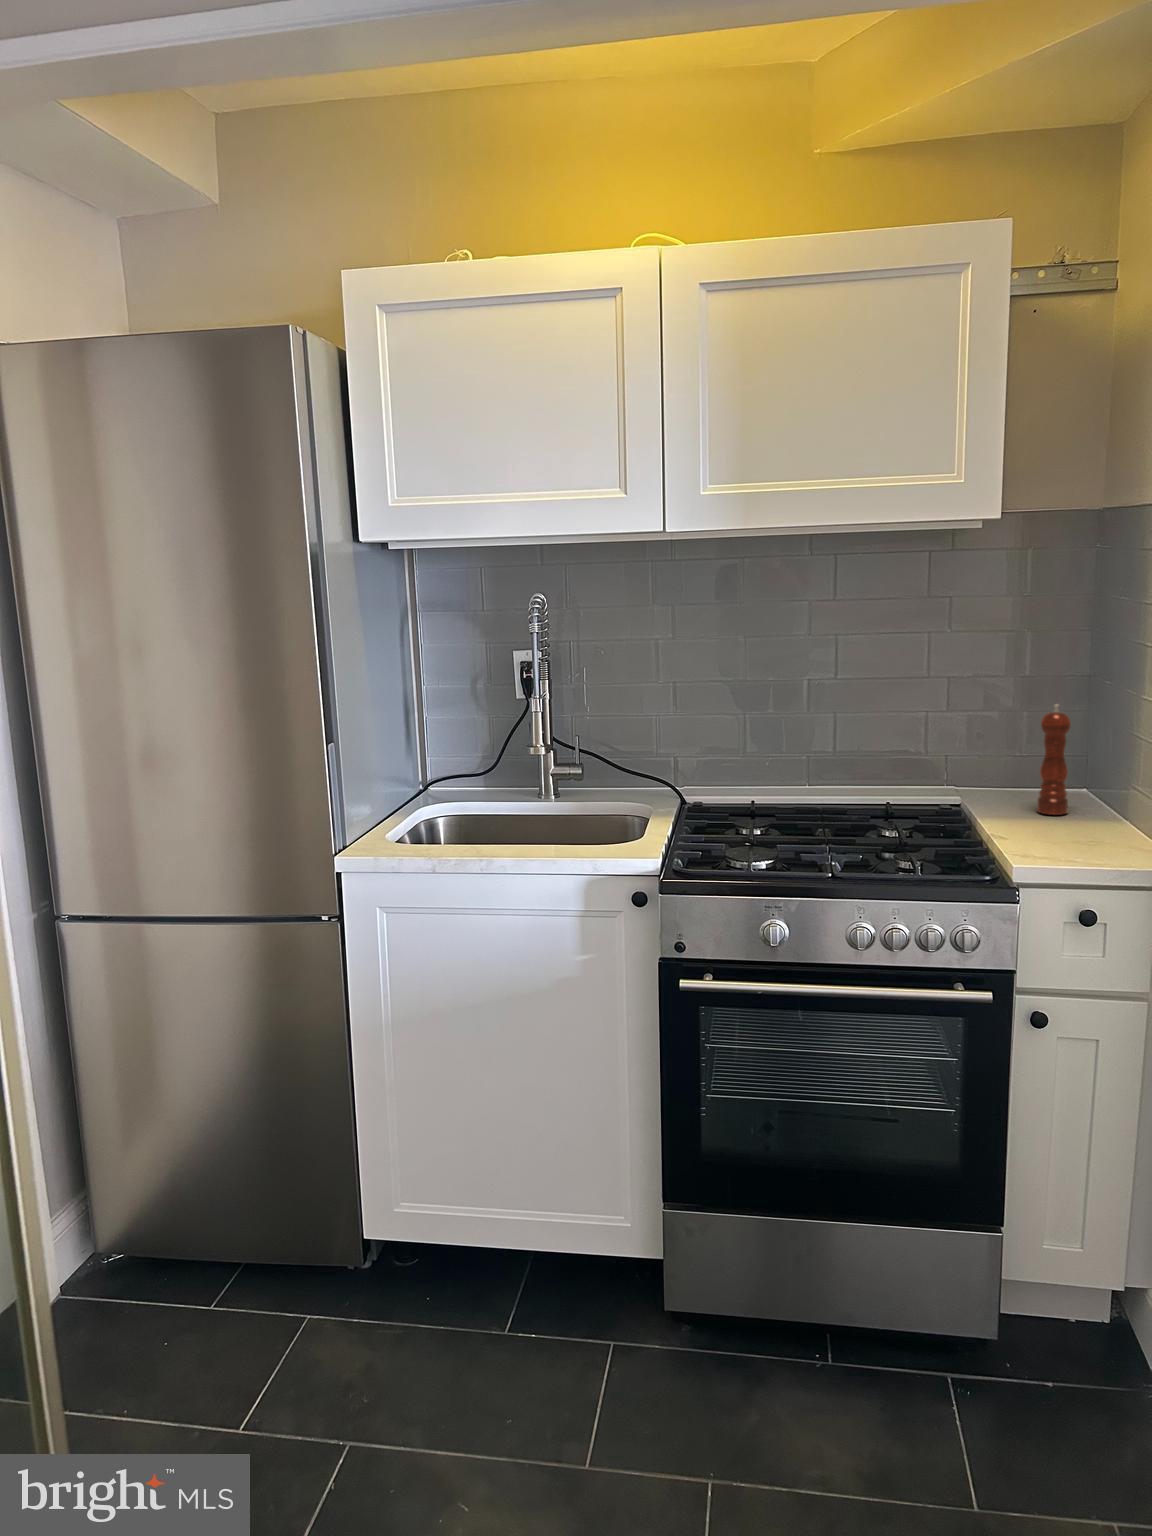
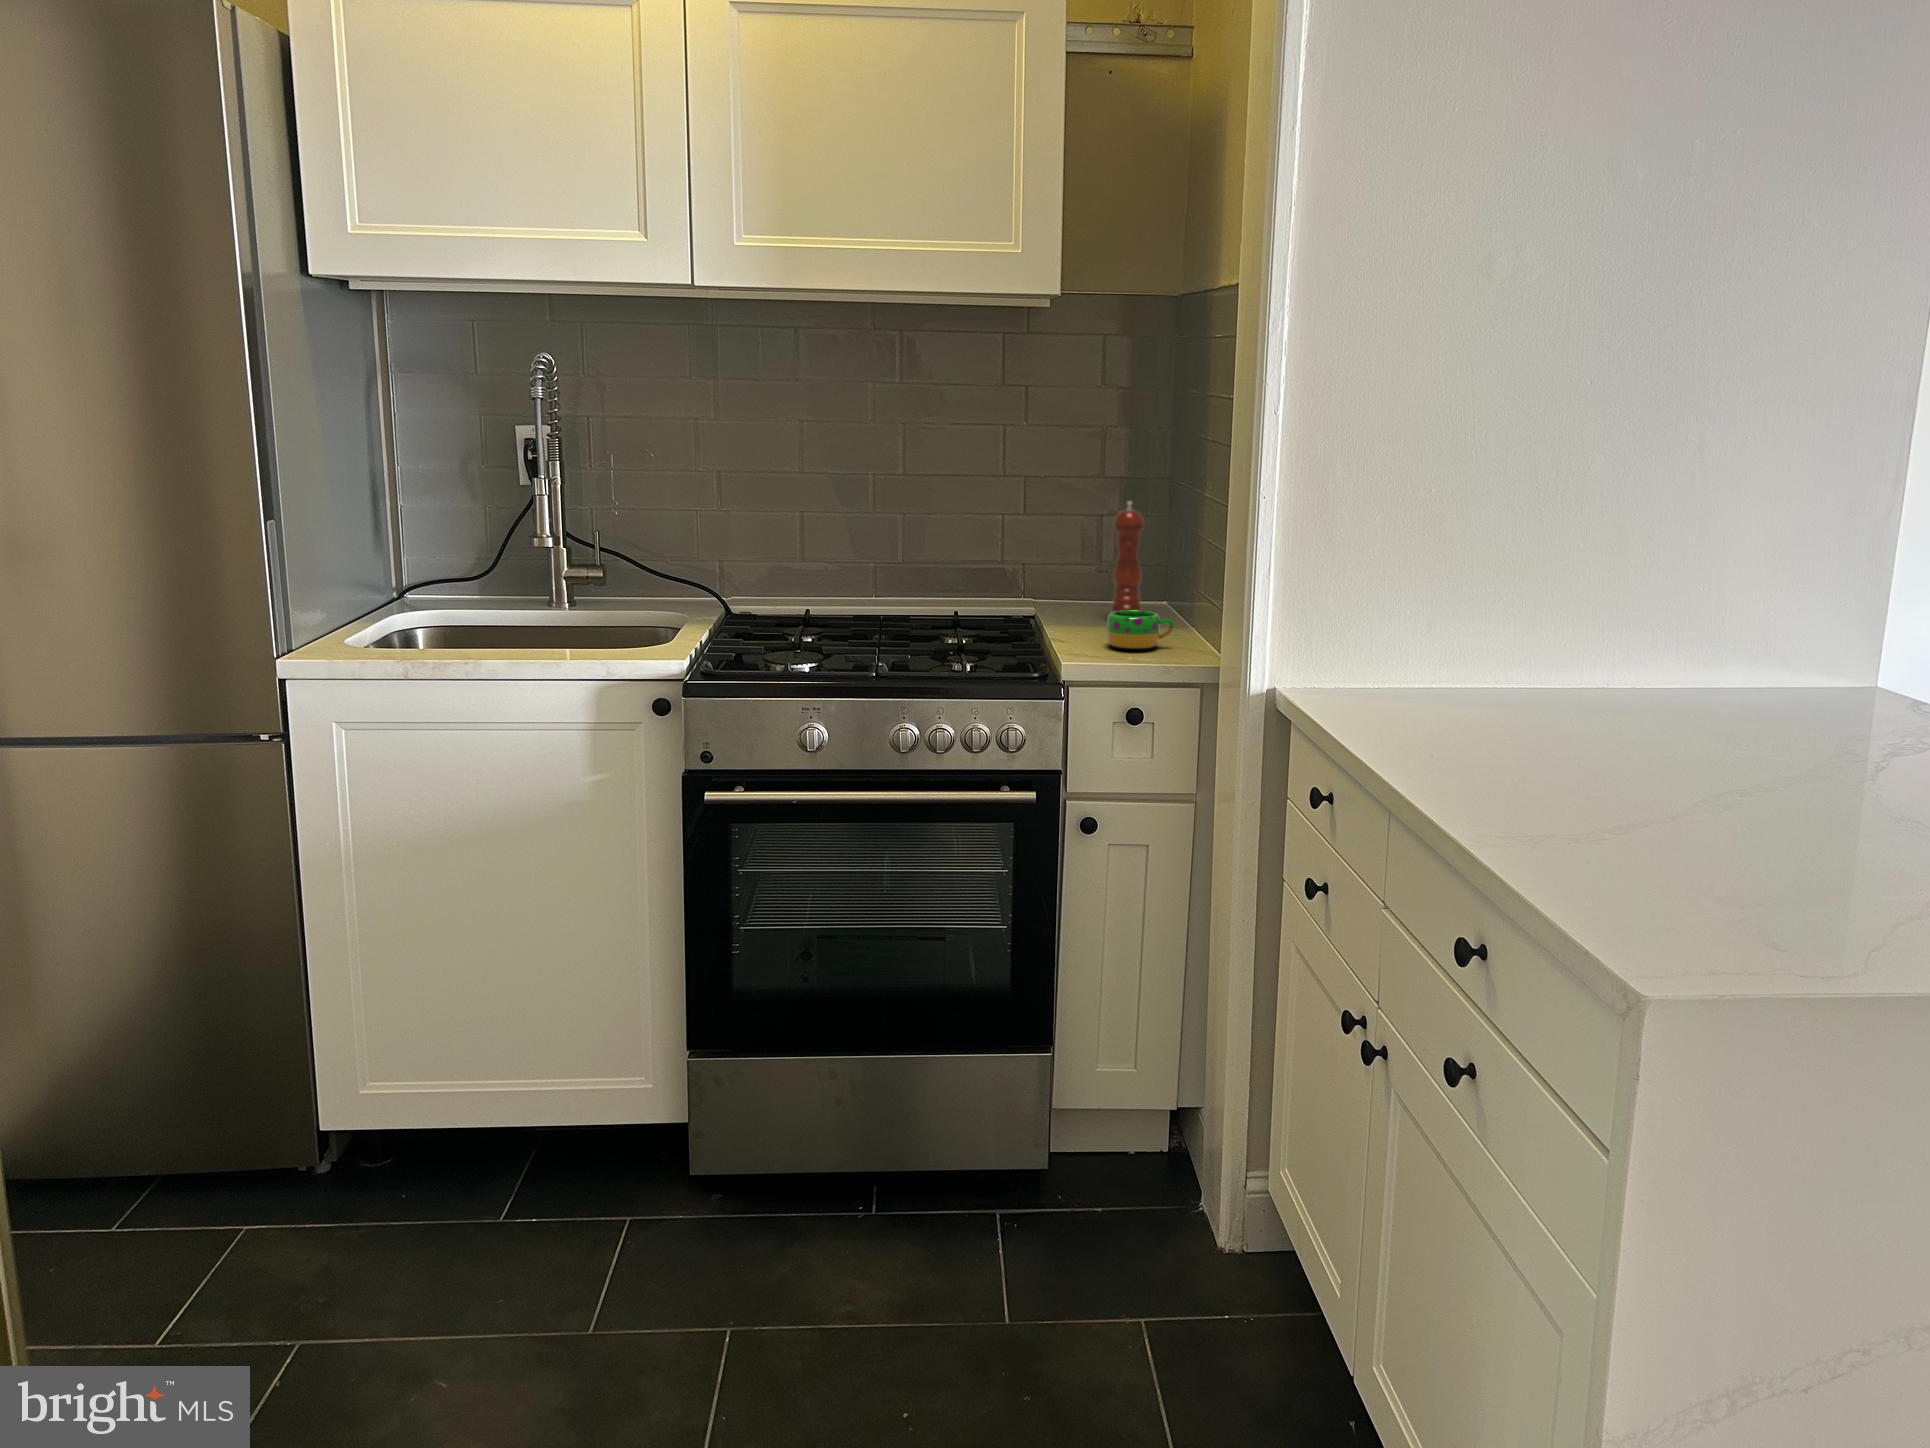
mug: none [1044,809,1113,849] -> present [1107,610,1174,650]

